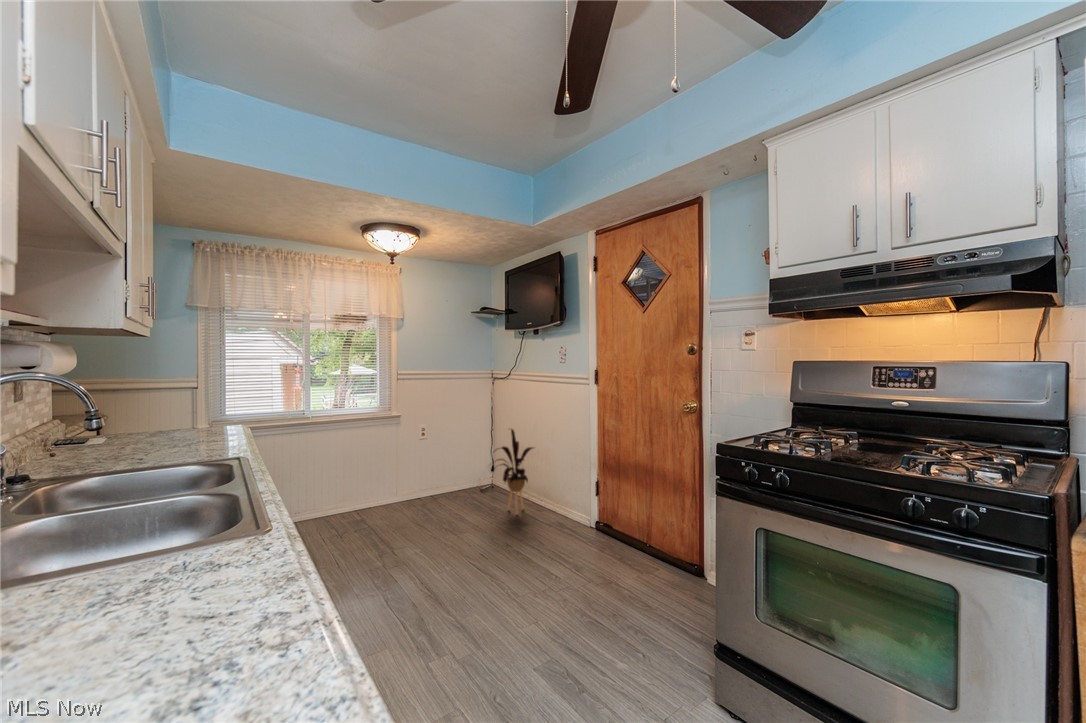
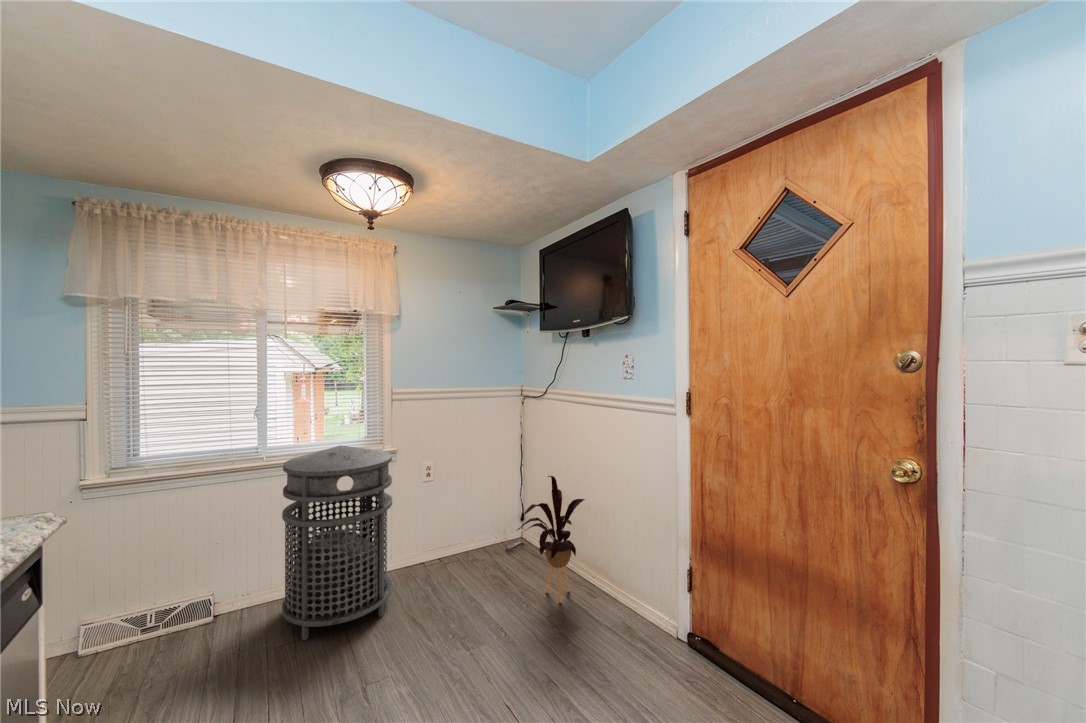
trash can: none [328,408,401,533] -> present [282,446,392,640]

